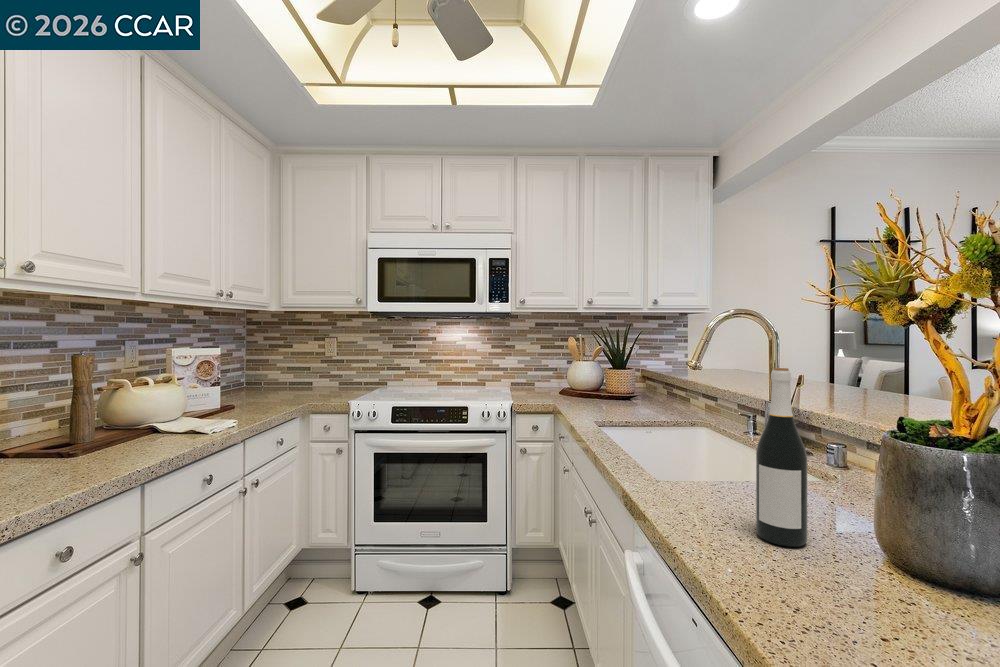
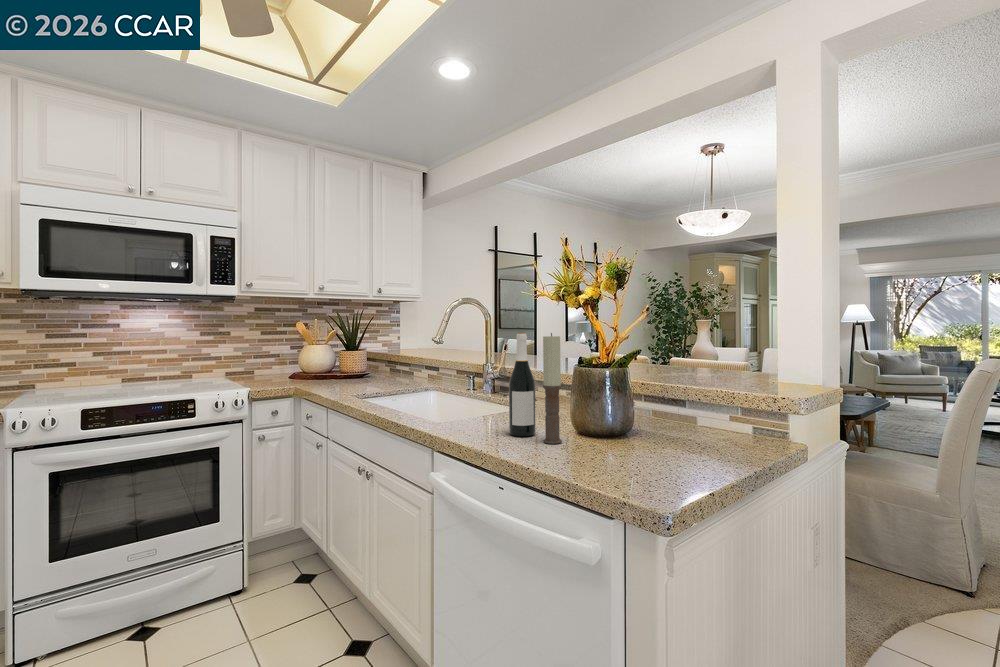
candle: none [812,374,854,584] -> present [543,333,562,444]

